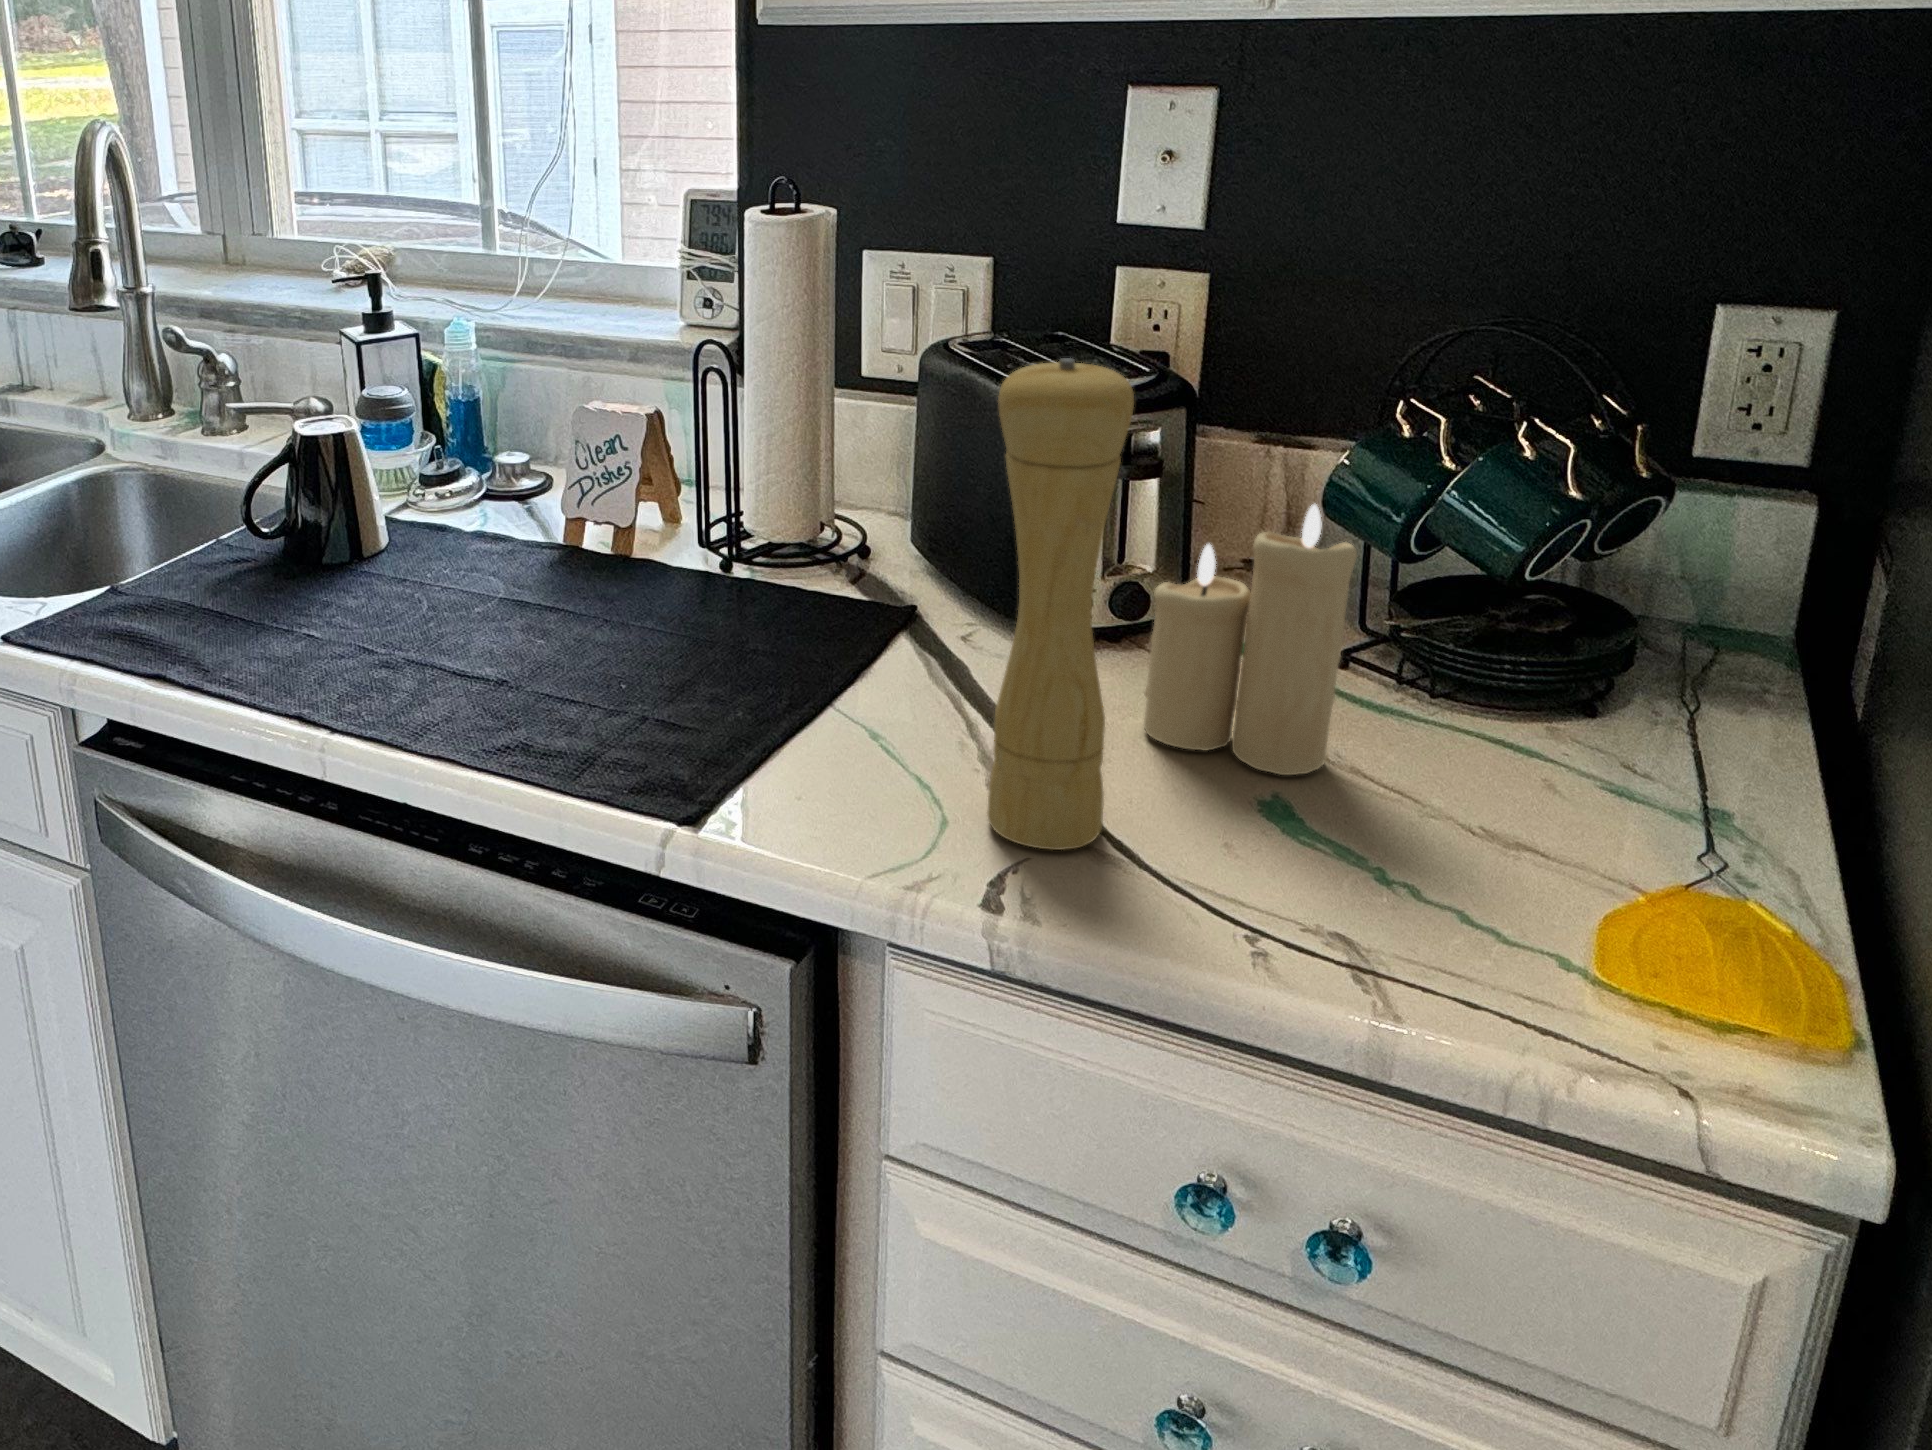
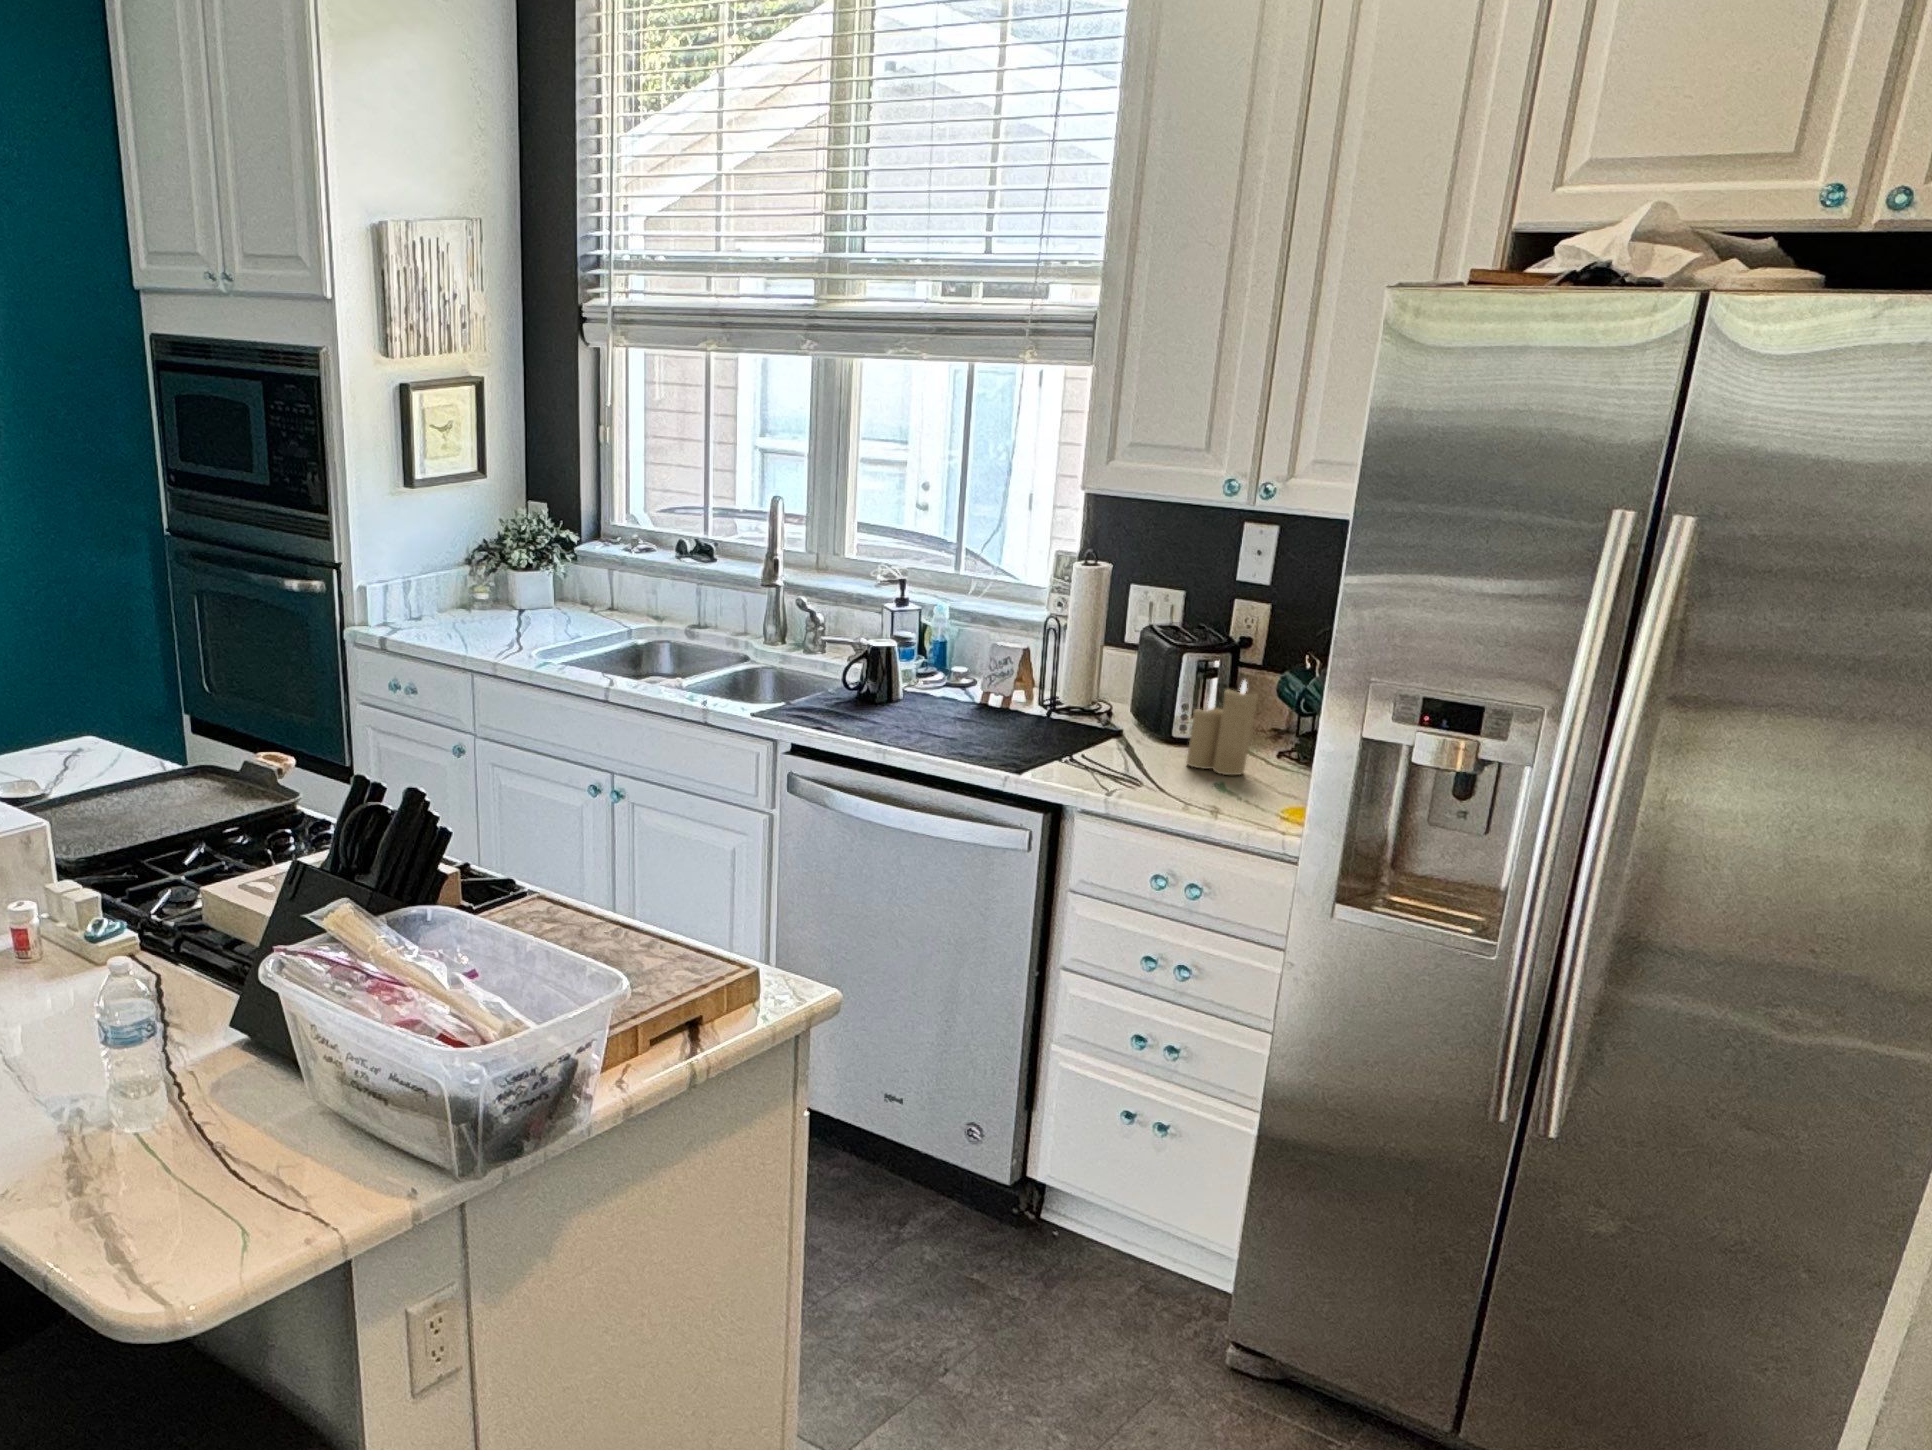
pepper mill: present [987,358,1134,850] -> none [1116,618,1172,782]

